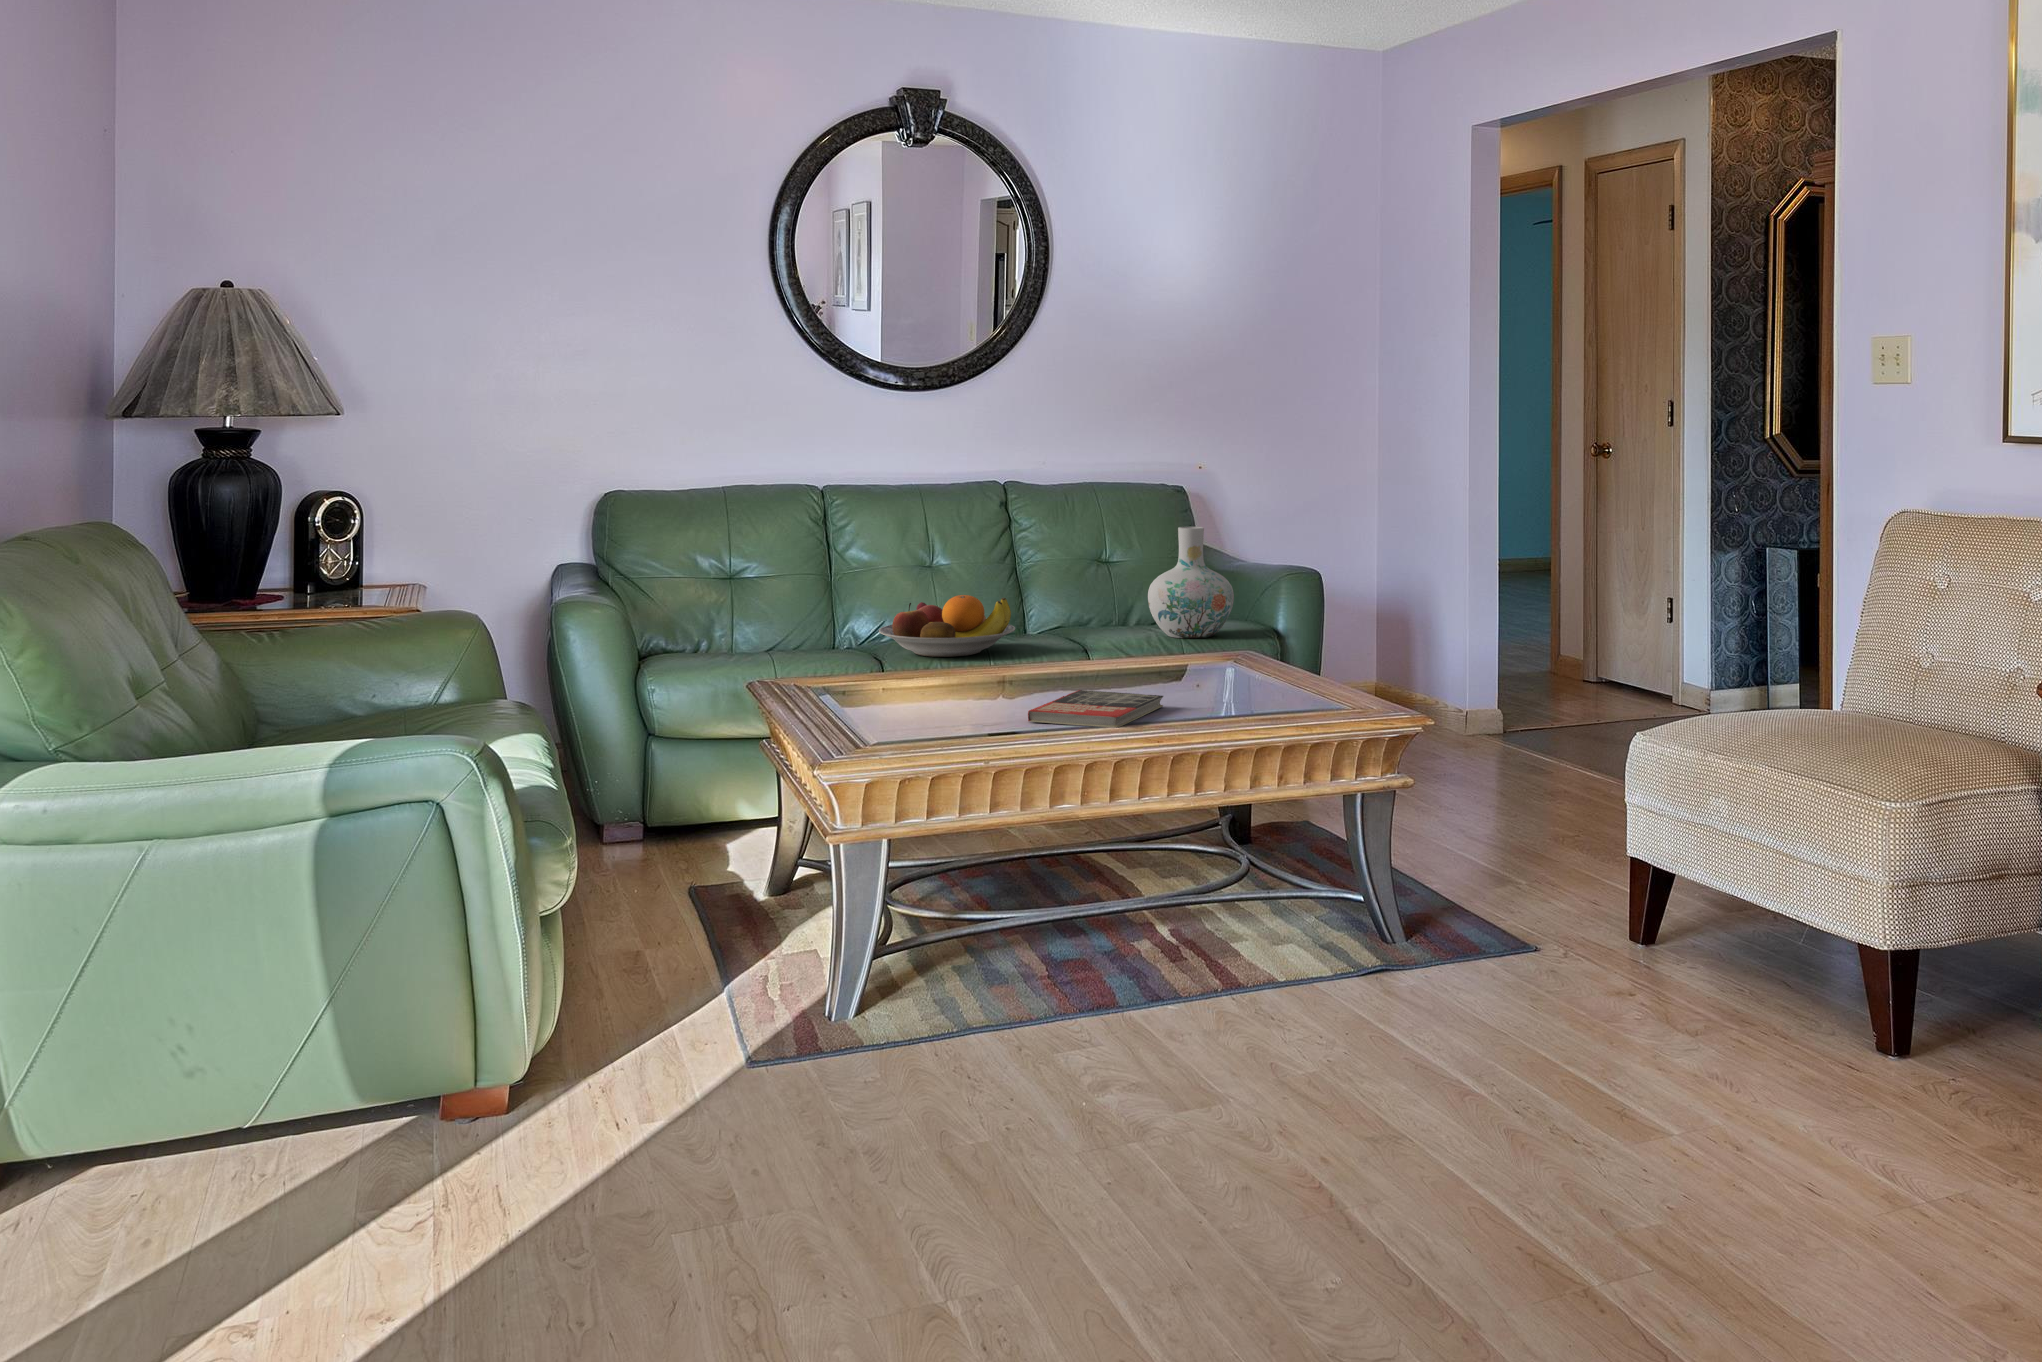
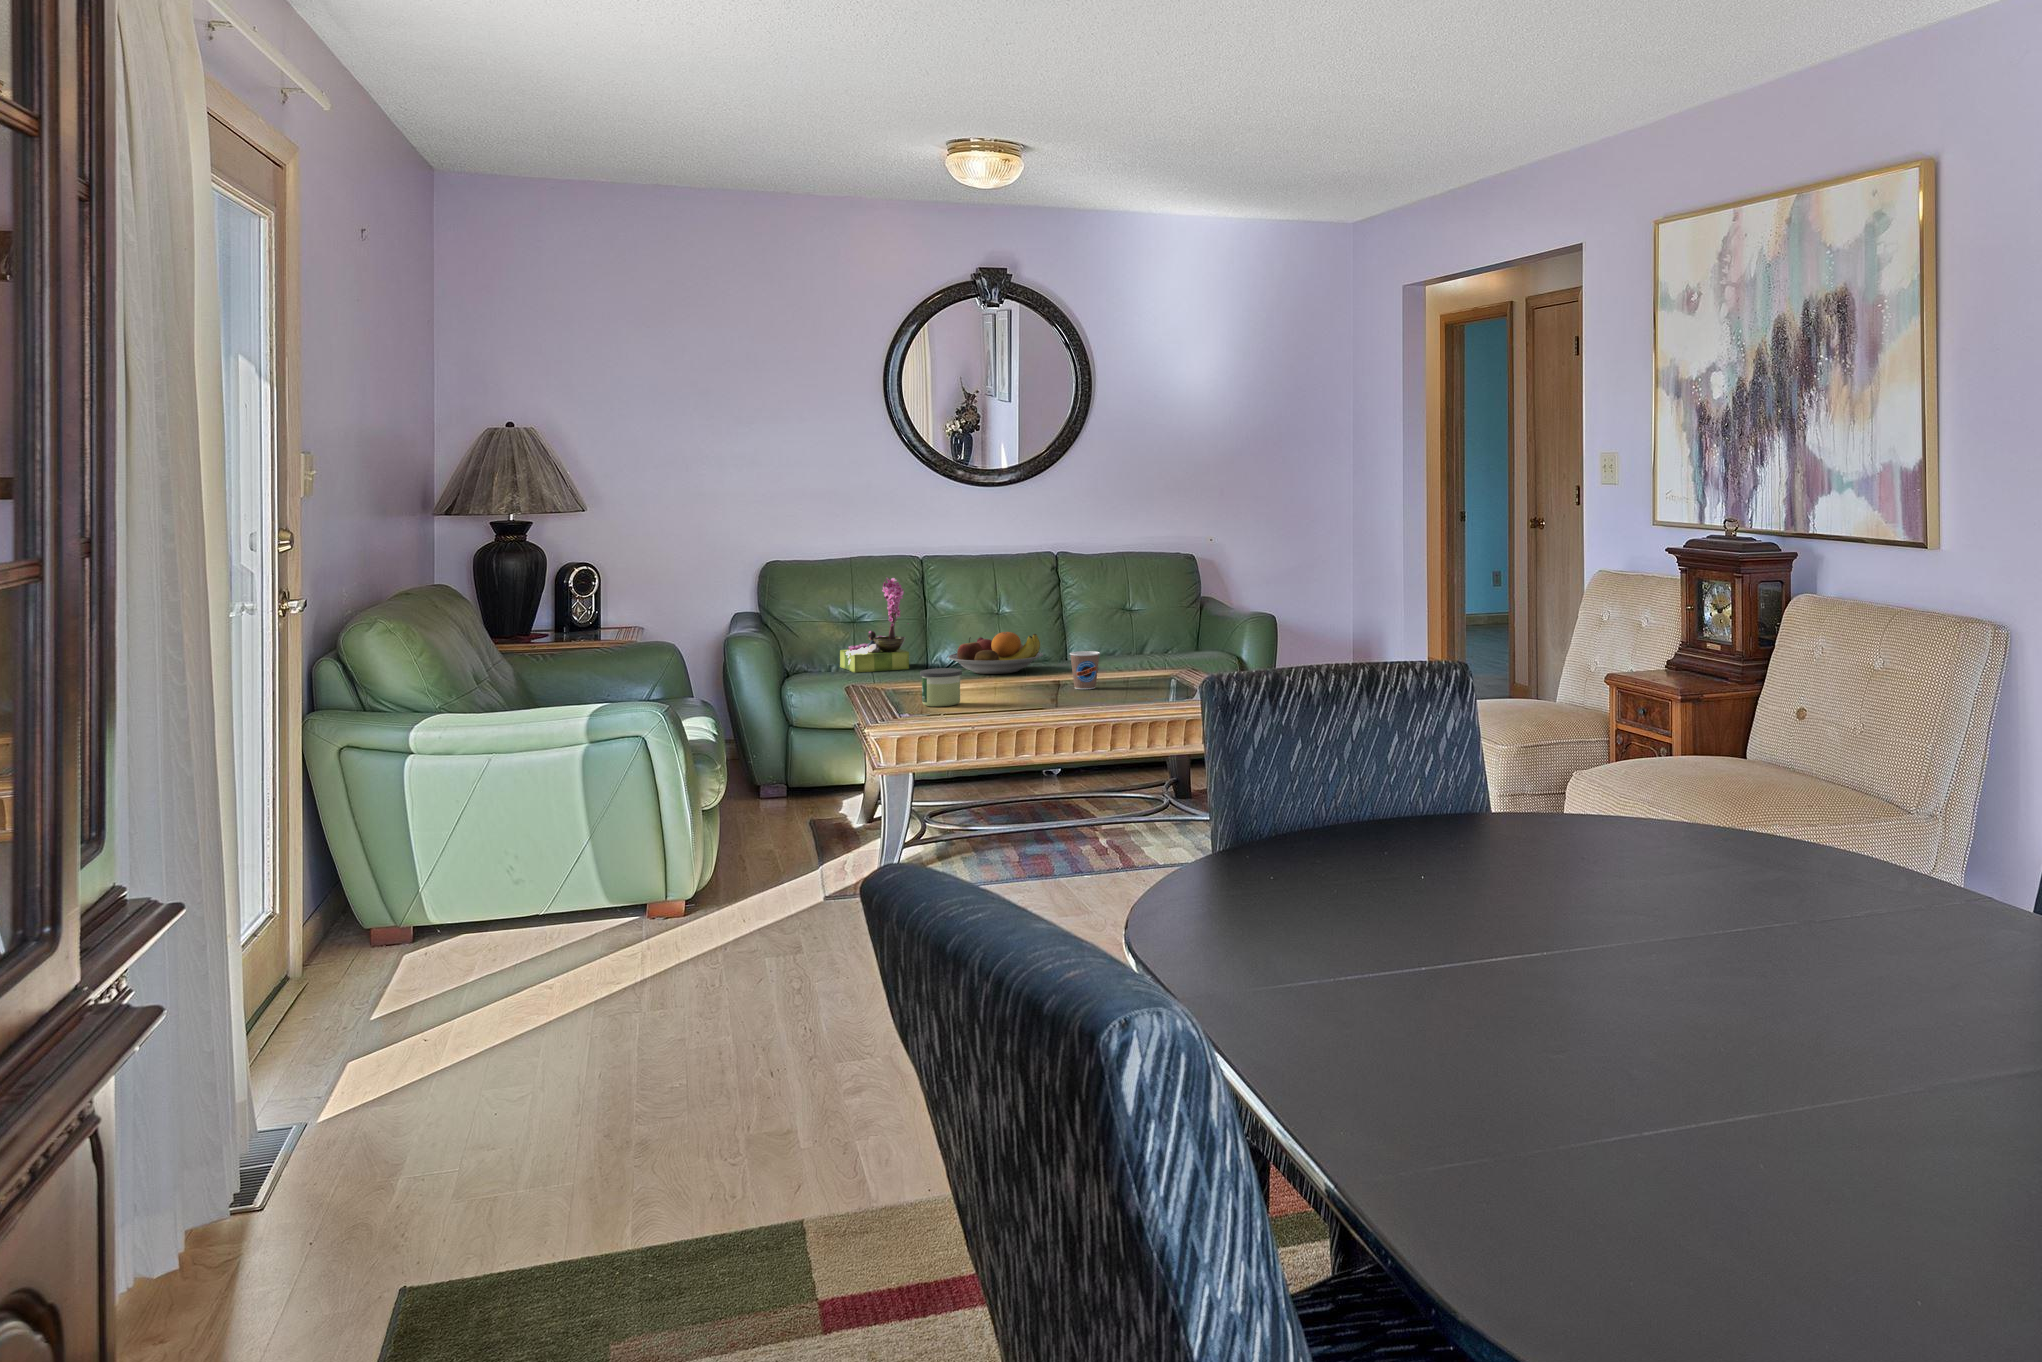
flower arrangement: none [713,514,815,653] -> present [840,578,909,673]
vase: present [1148,527,1234,638] -> none [1143,584,1204,663]
coffee cup: none [1087,628,1133,687] -> present [1070,651,1100,689]
candle: none [876,658,941,720] -> present [920,668,962,707]
book: present [1028,690,1163,728] -> none [1013,689,1106,710]

